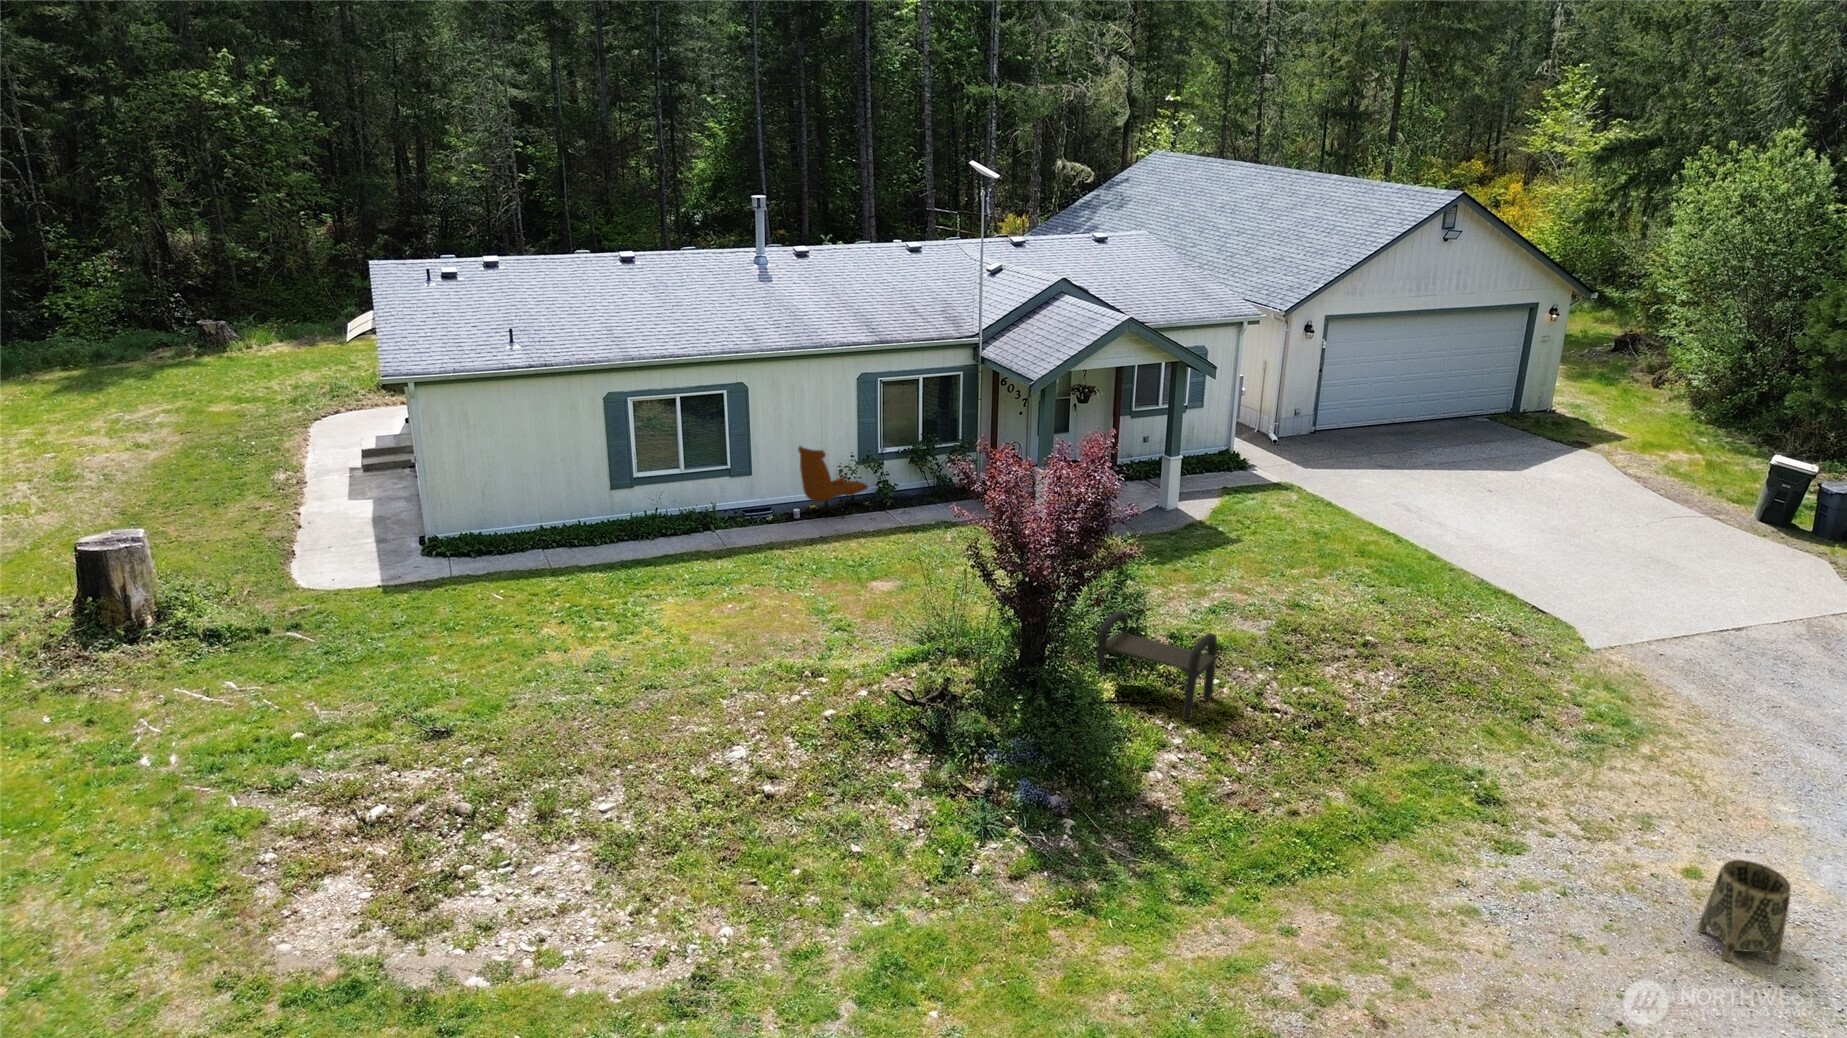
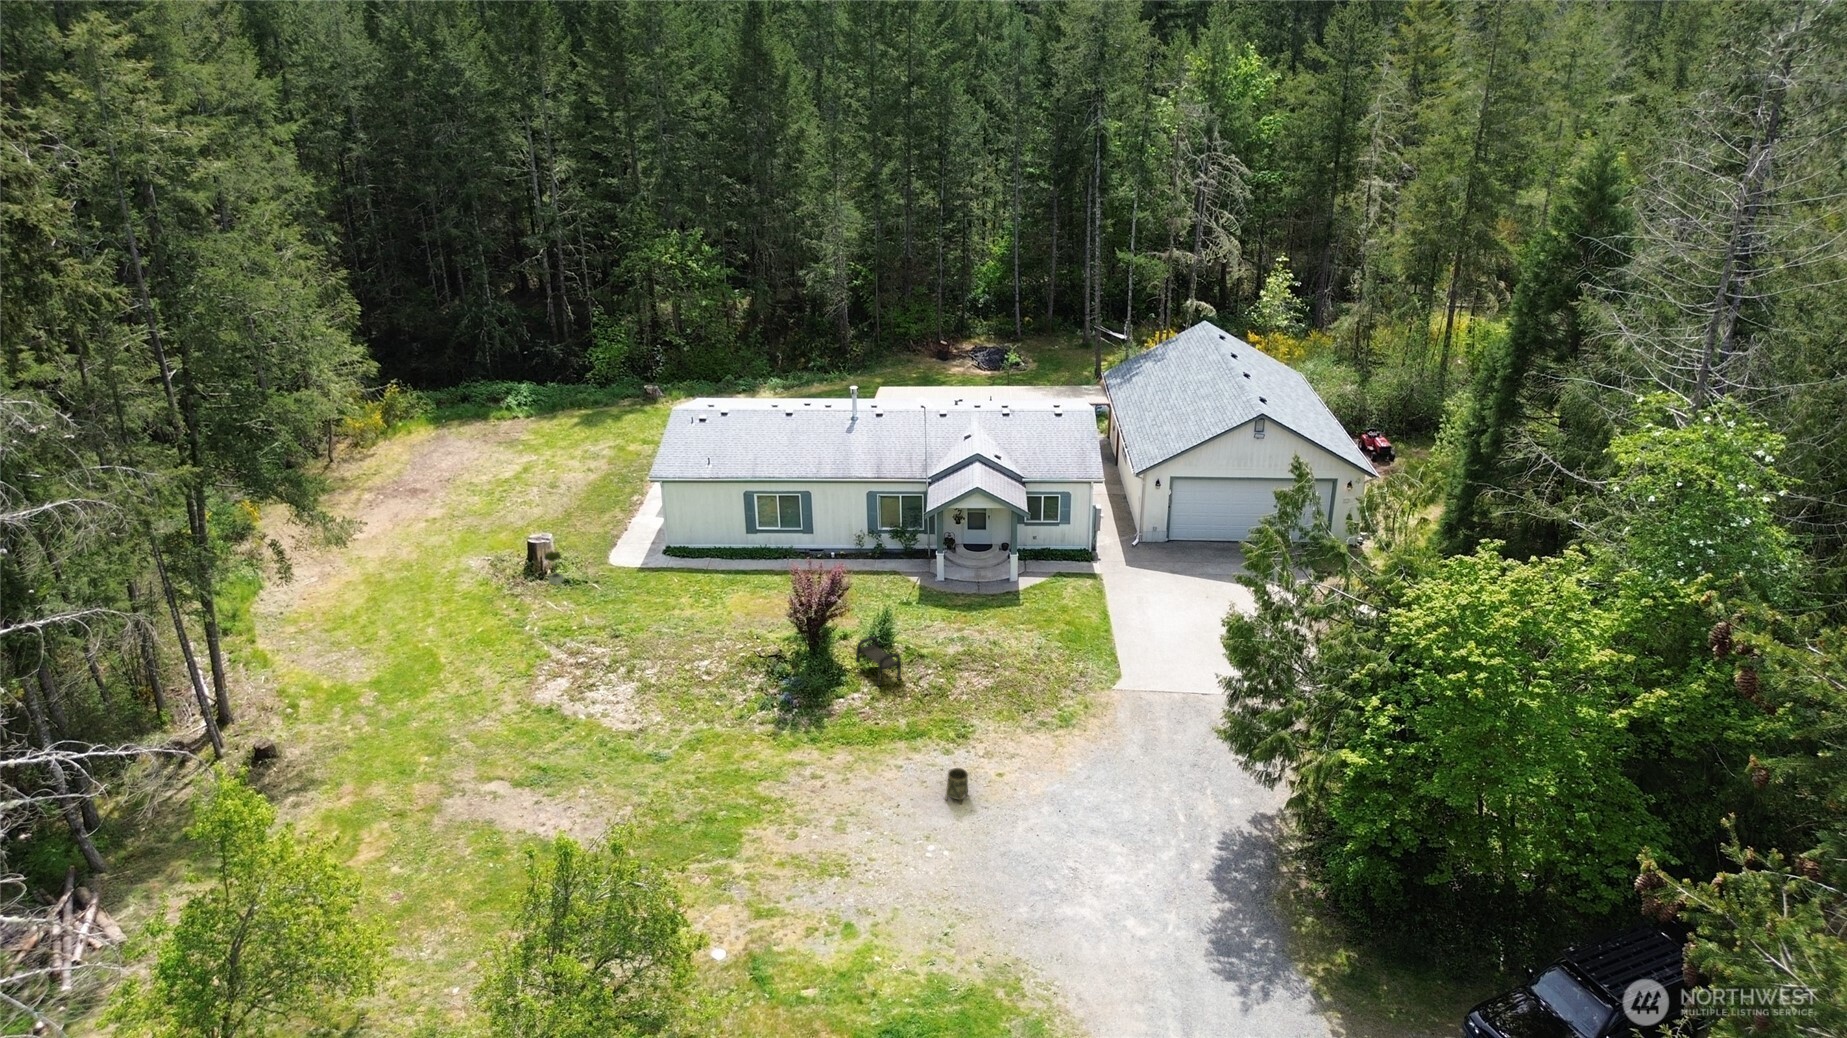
lounge chair: present [798,446,868,517] -> none [828,525,870,562]
potted tree: none [139,559,199,648] -> present [545,552,563,585]

